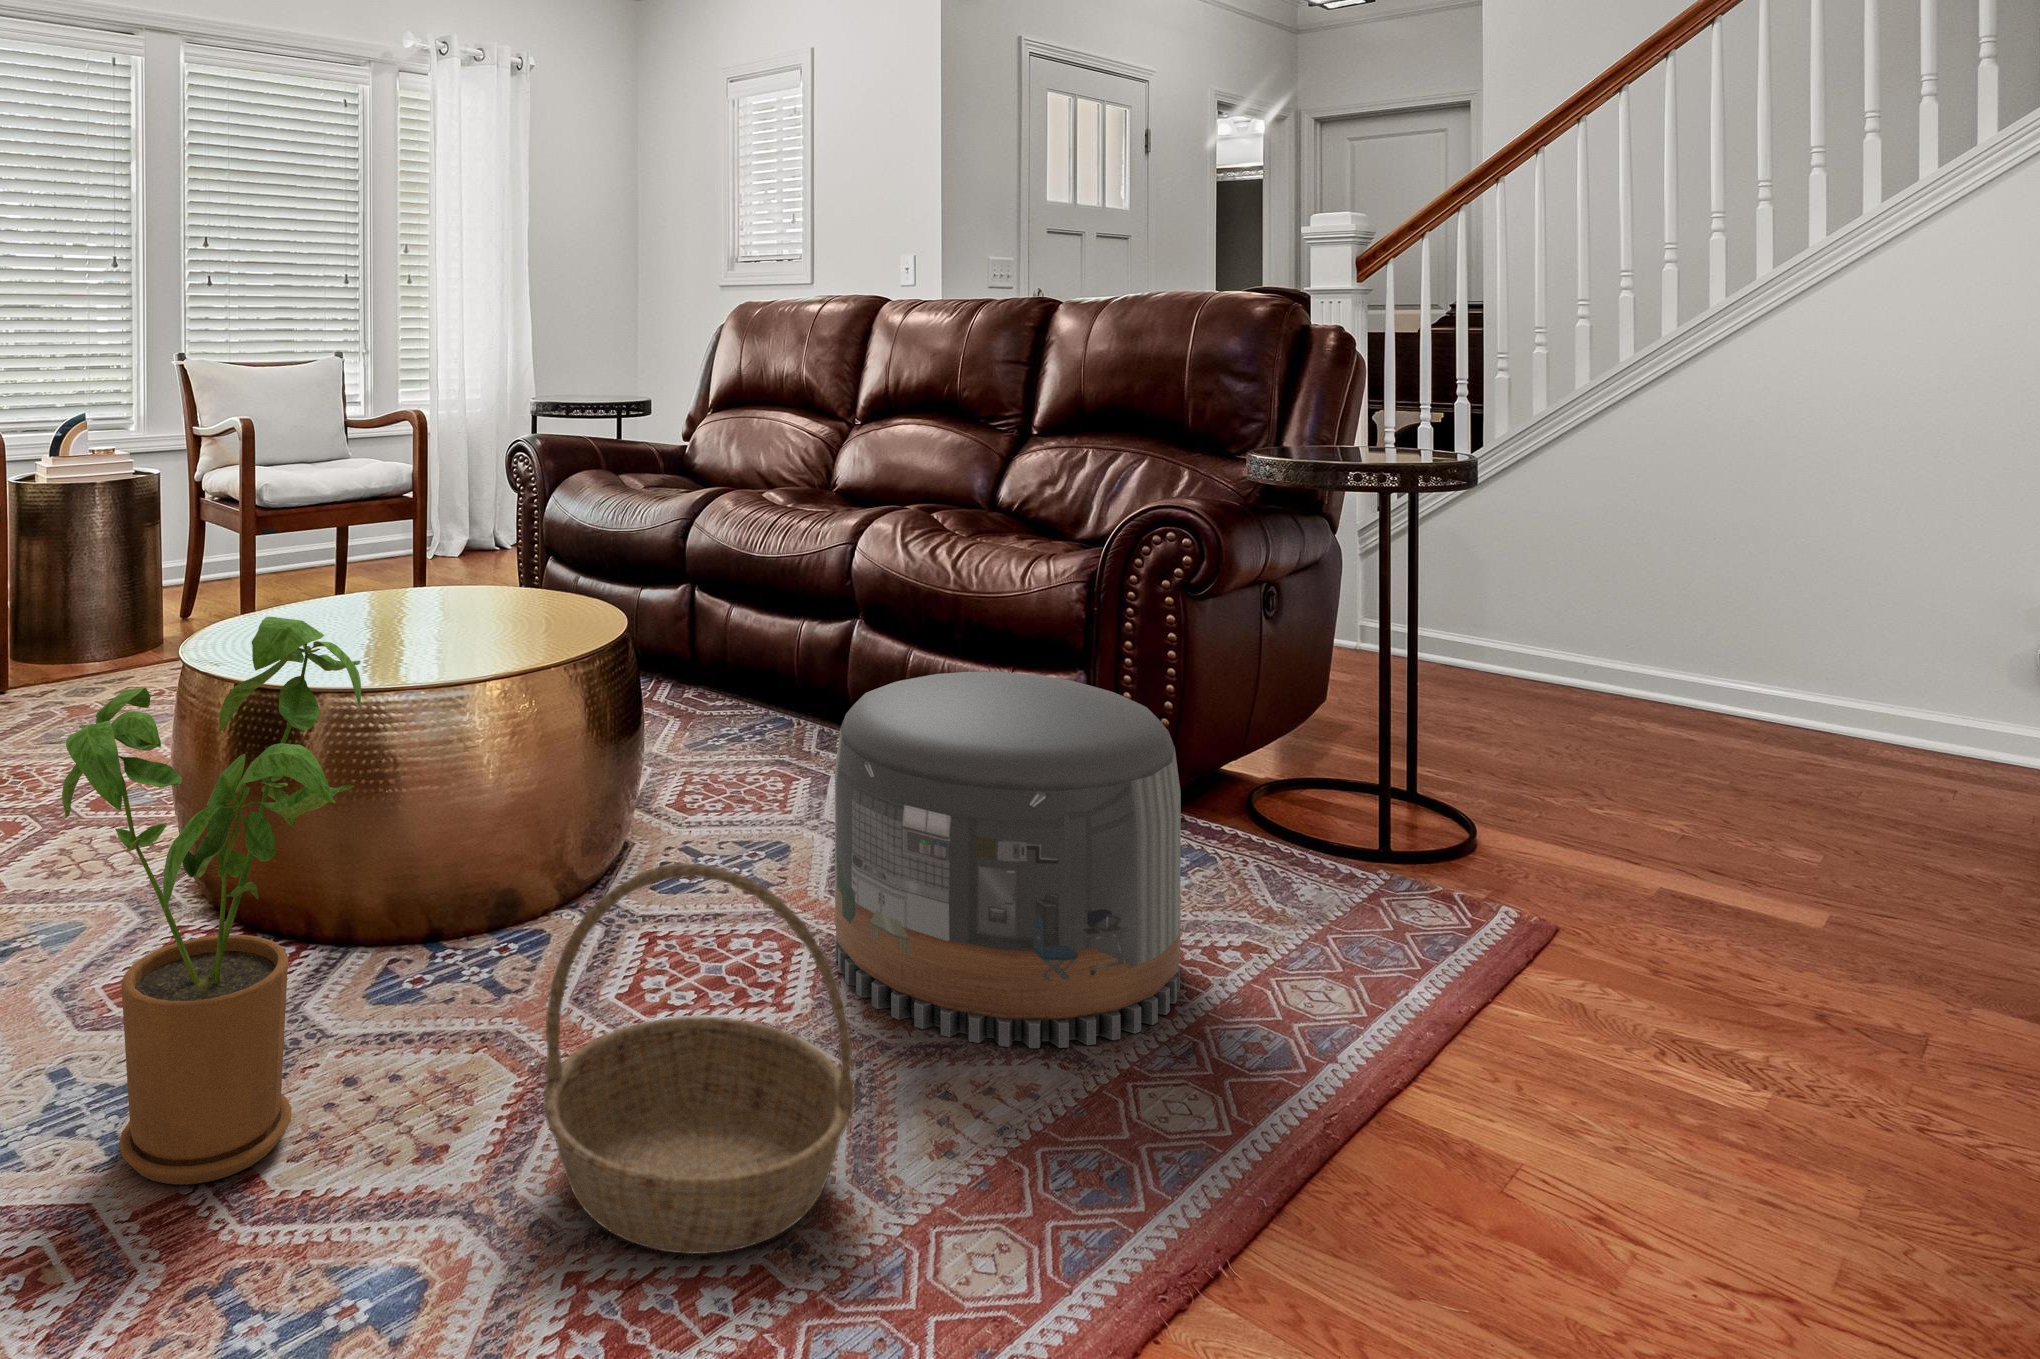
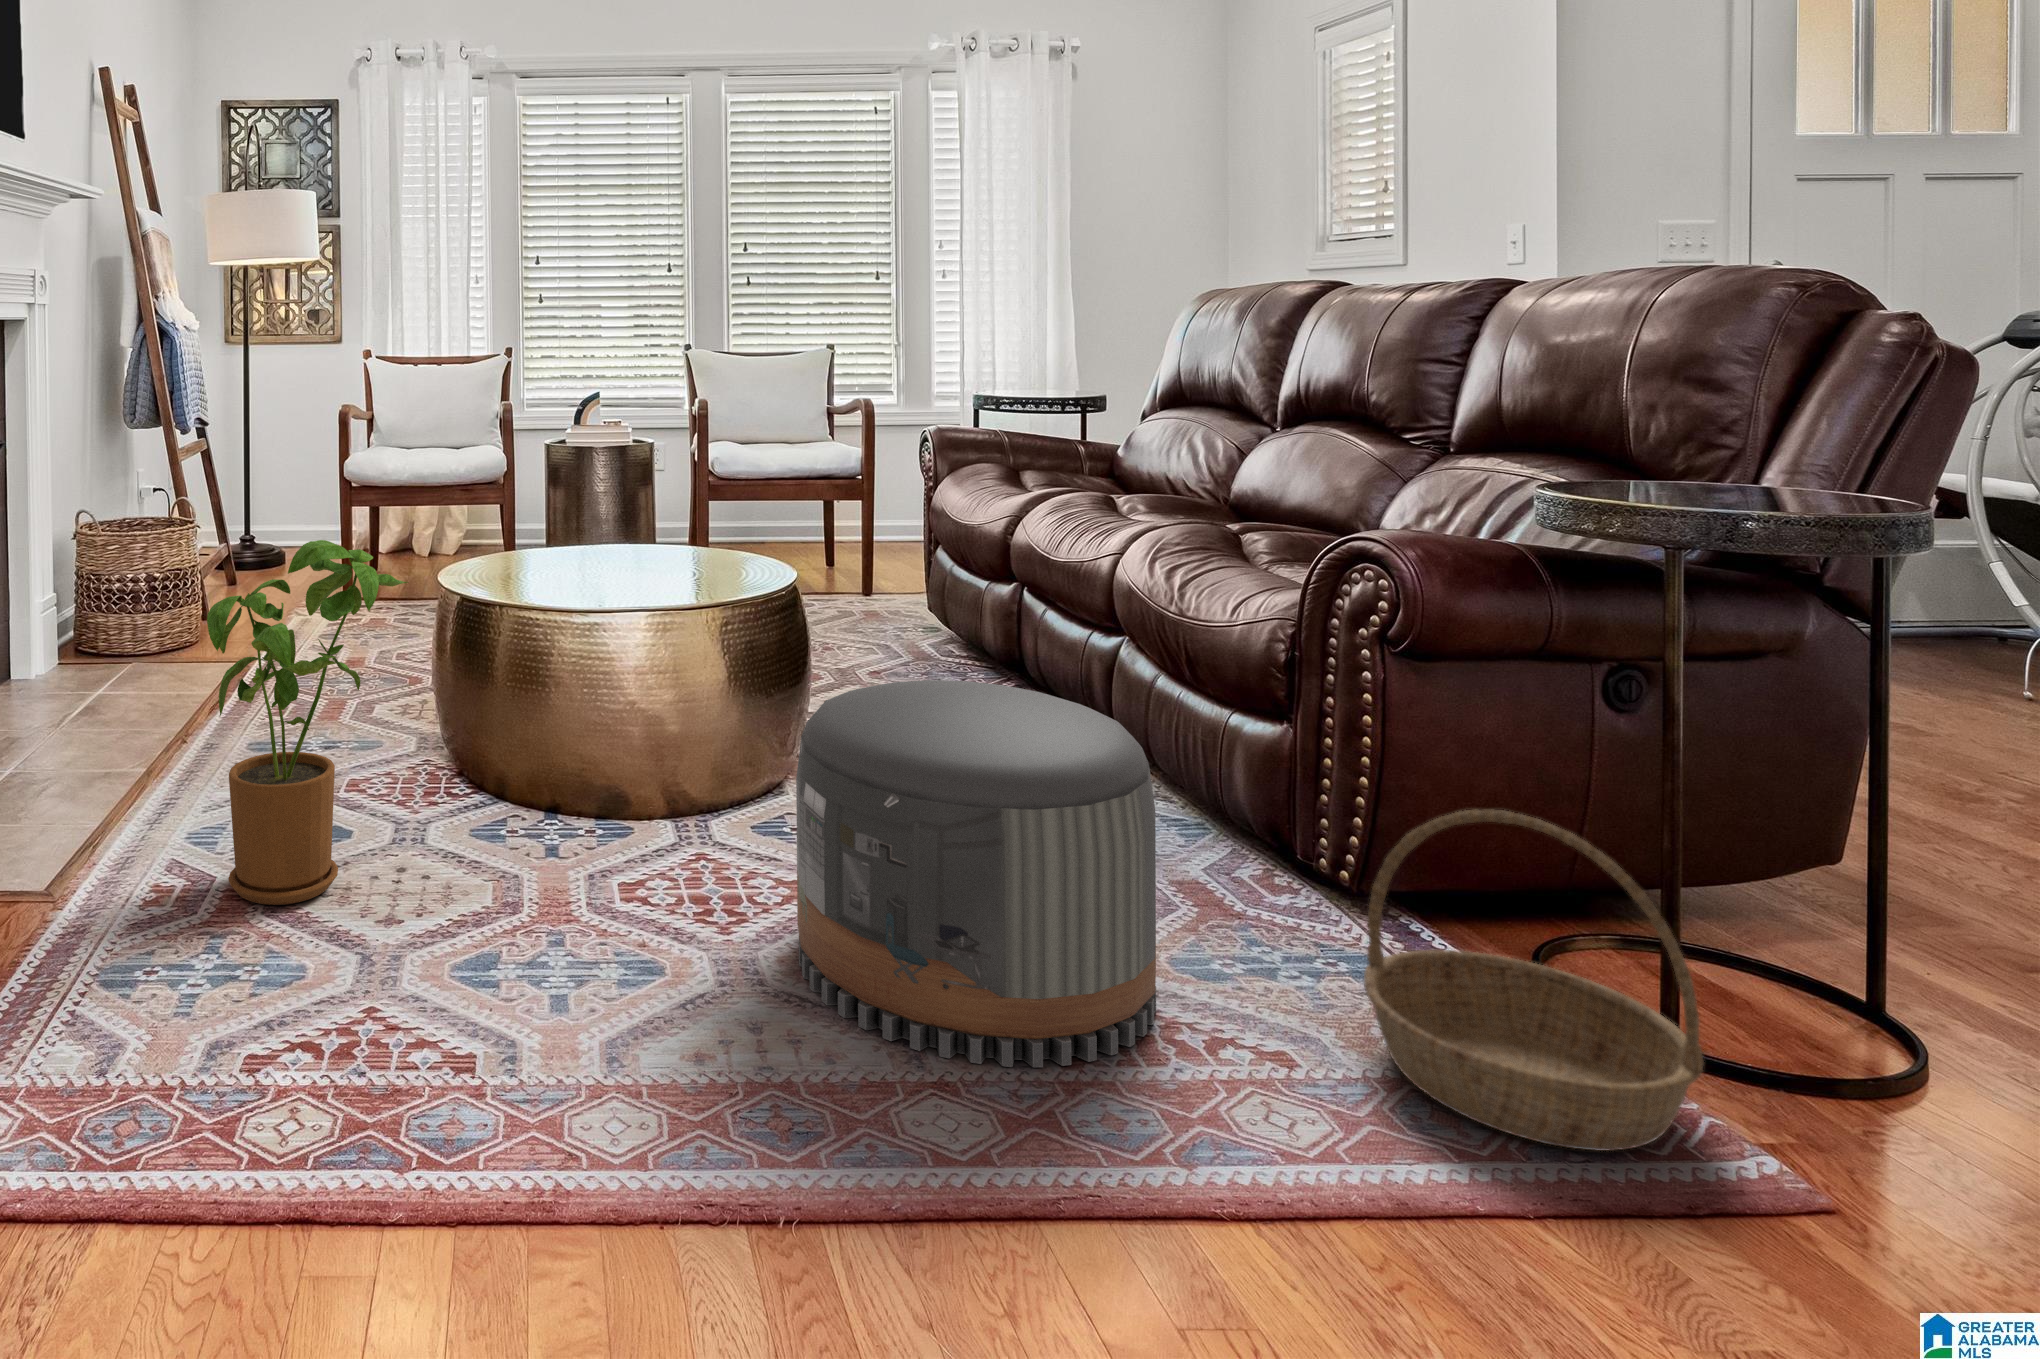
basket: present [544,863,855,1254] -> present [1364,810,1703,1151]

